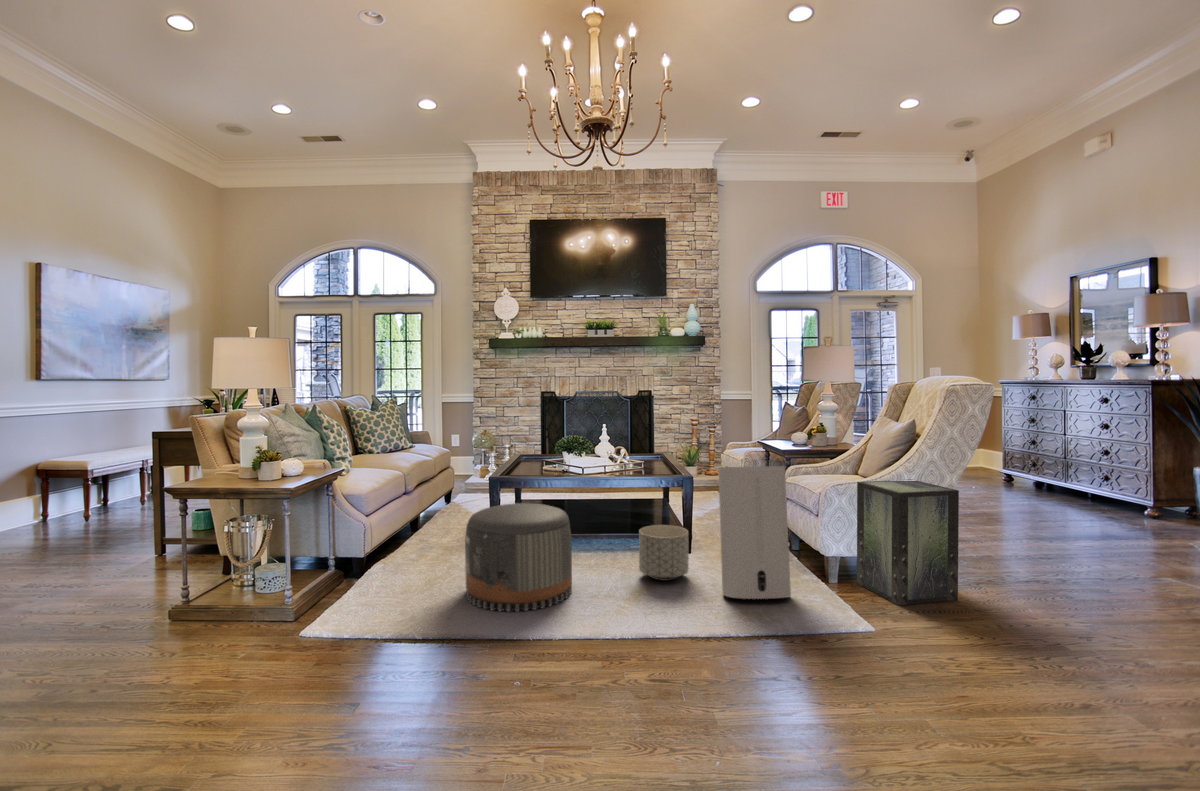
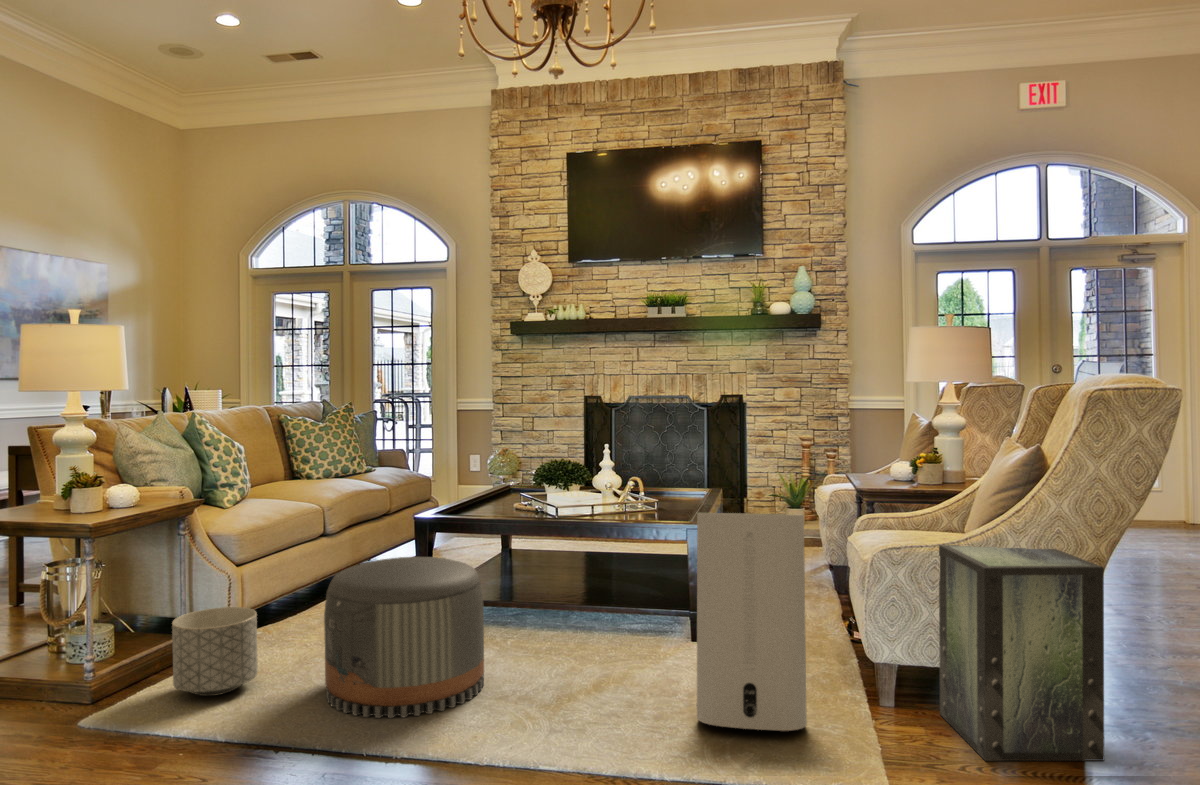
planter: present [639,525,689,581] -> present [172,607,258,696]

